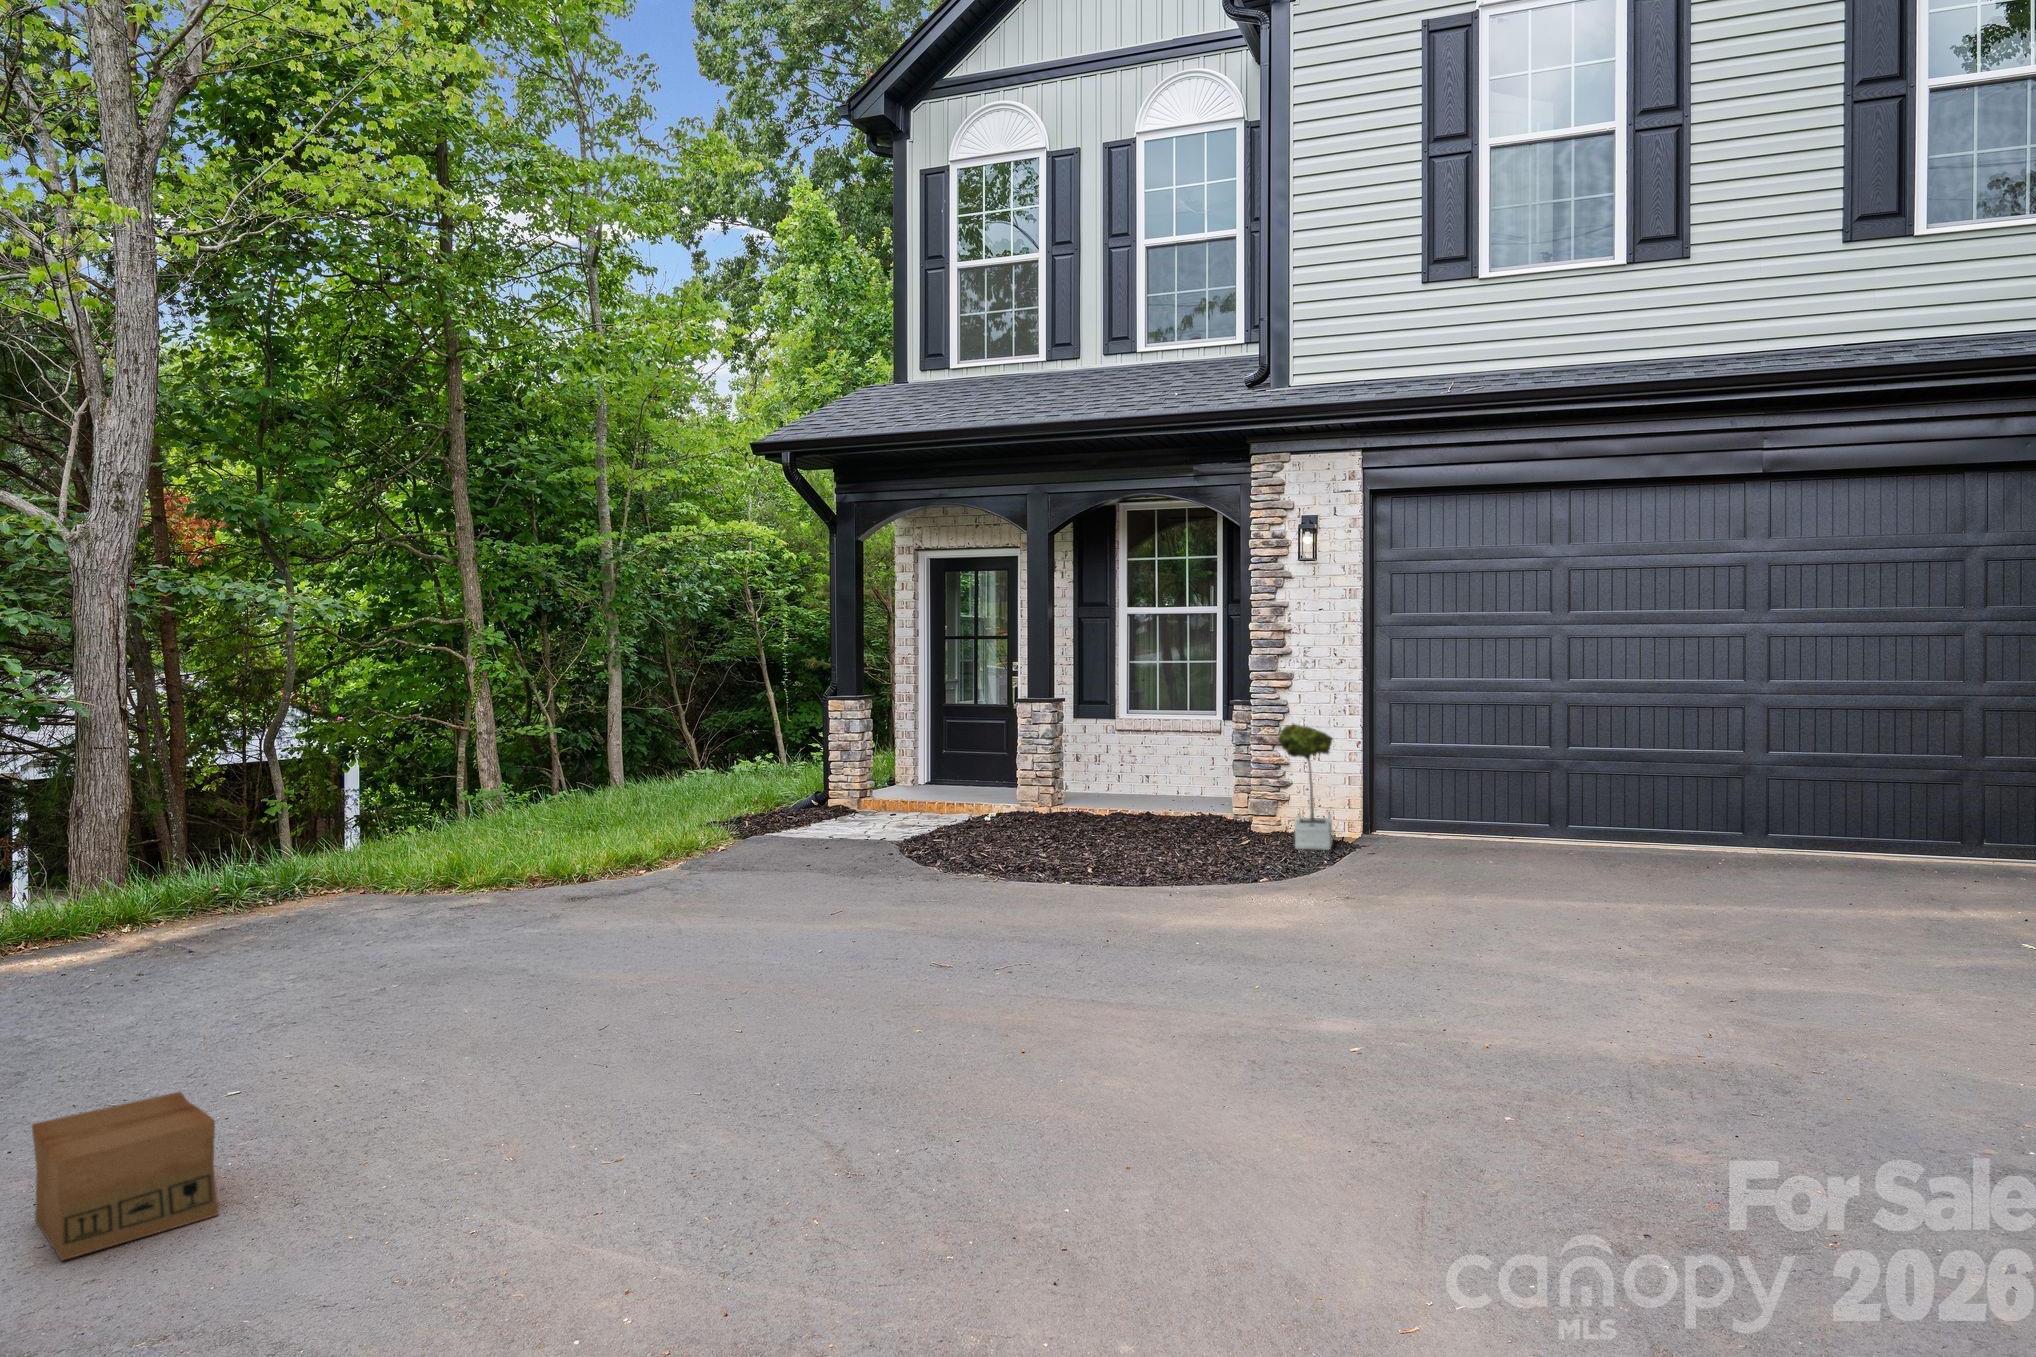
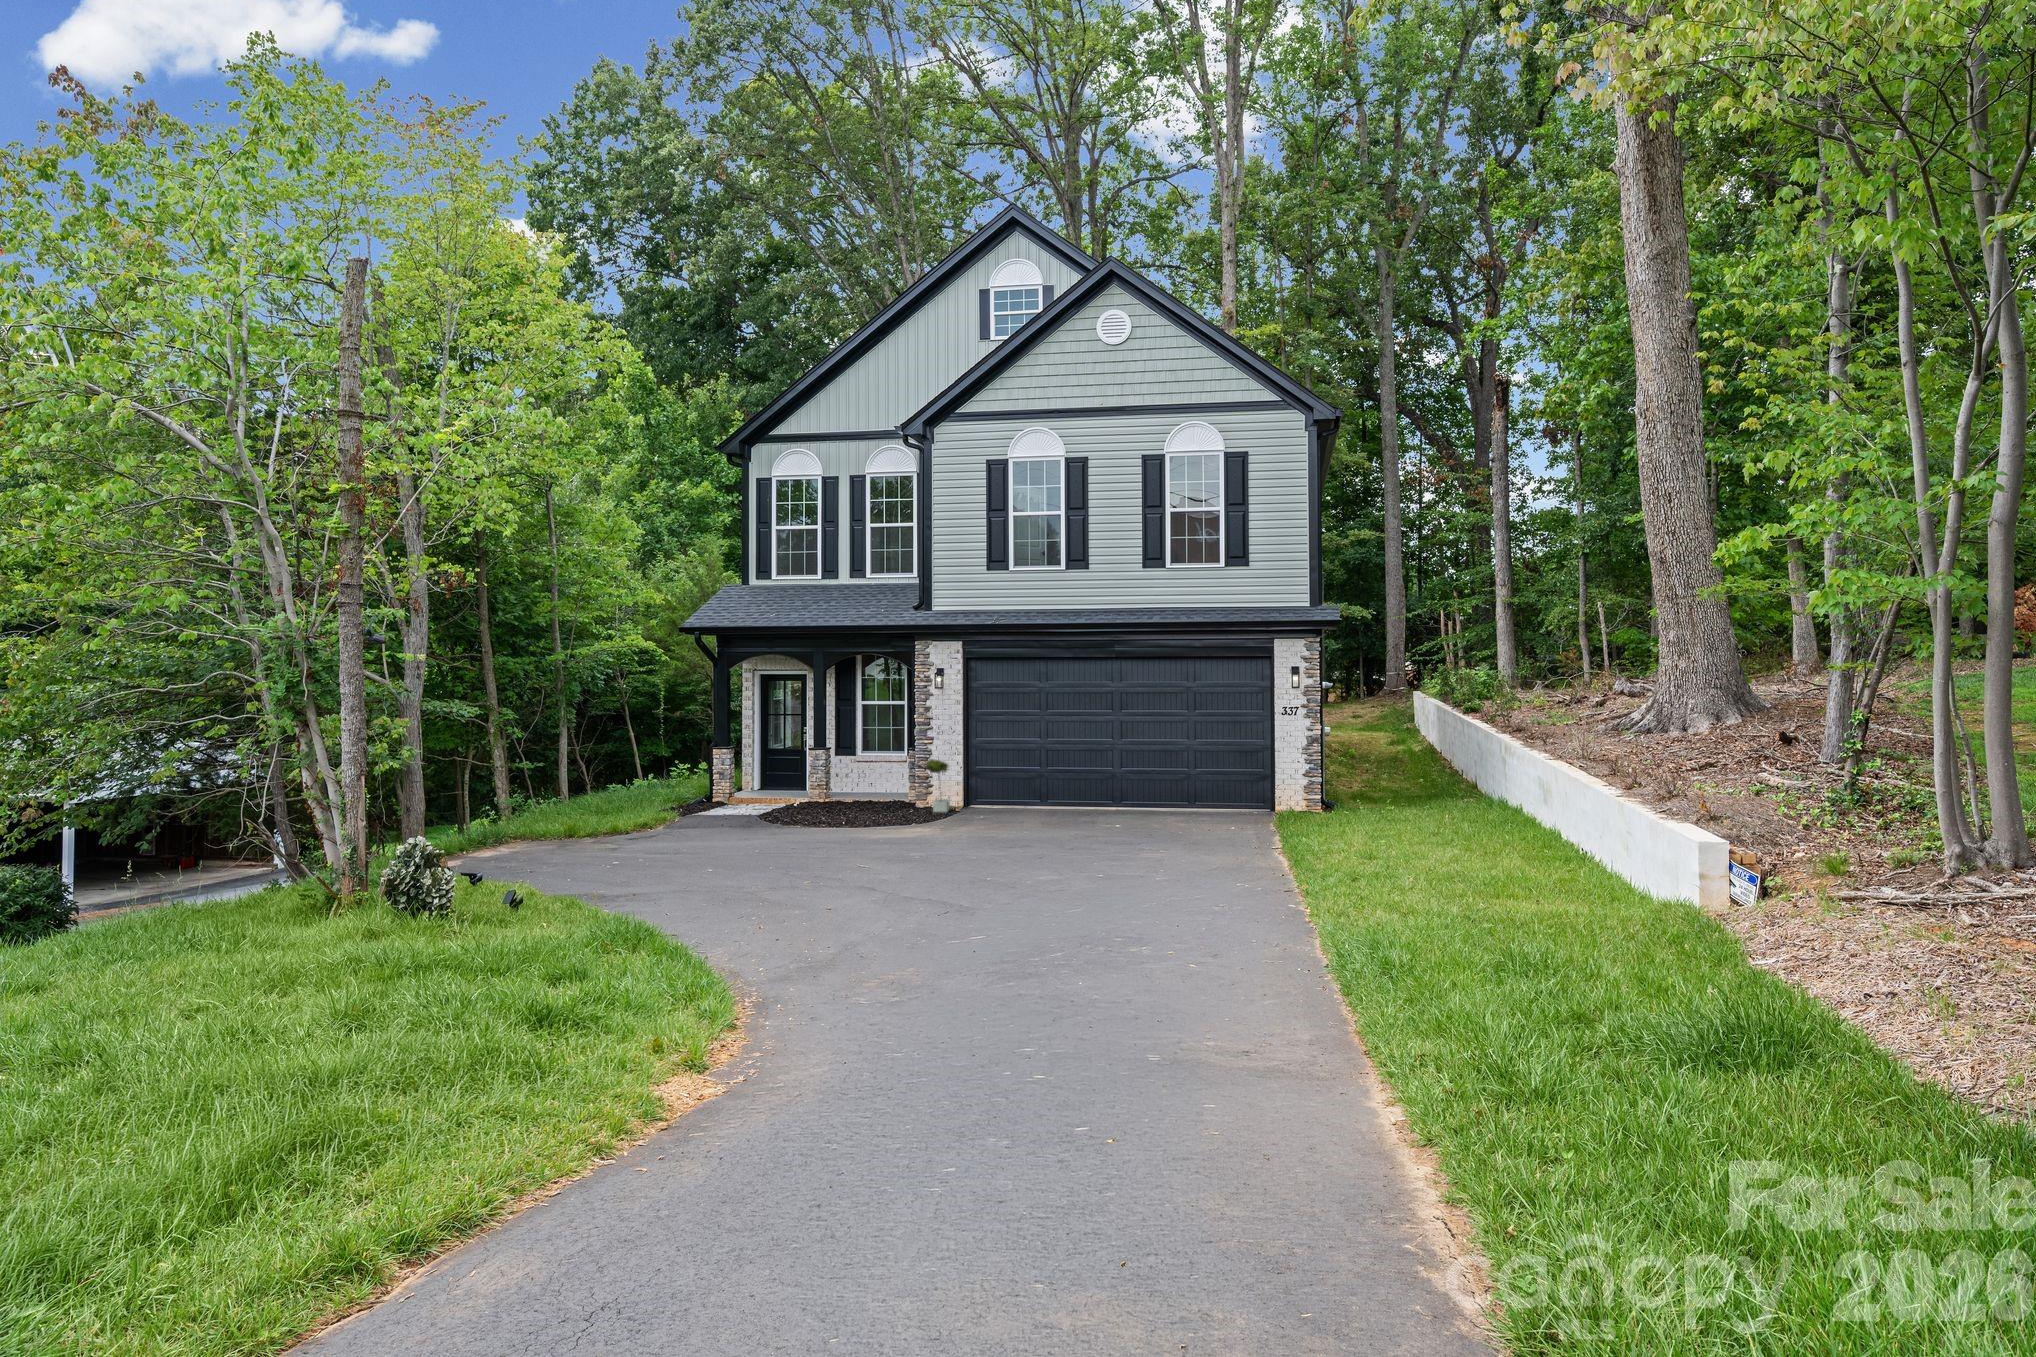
cardboard box: present [31,1092,219,1260] -> none [582,863,630,893]

